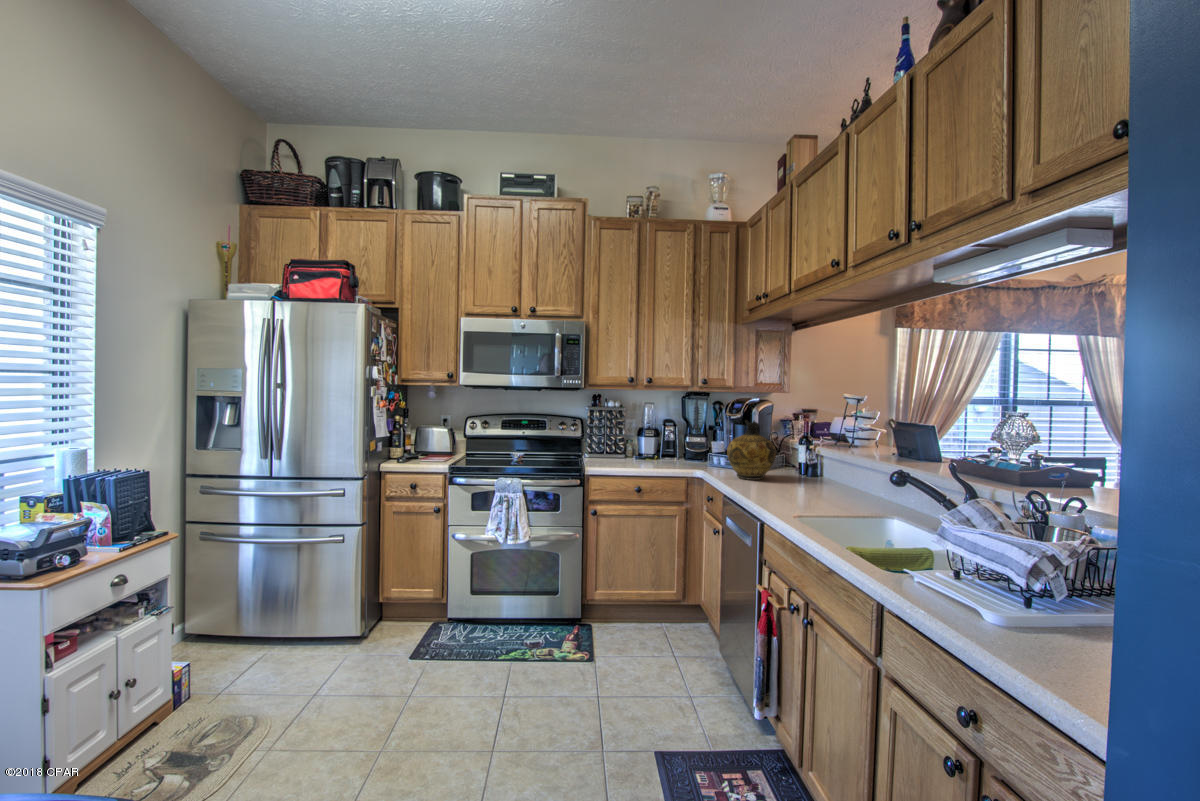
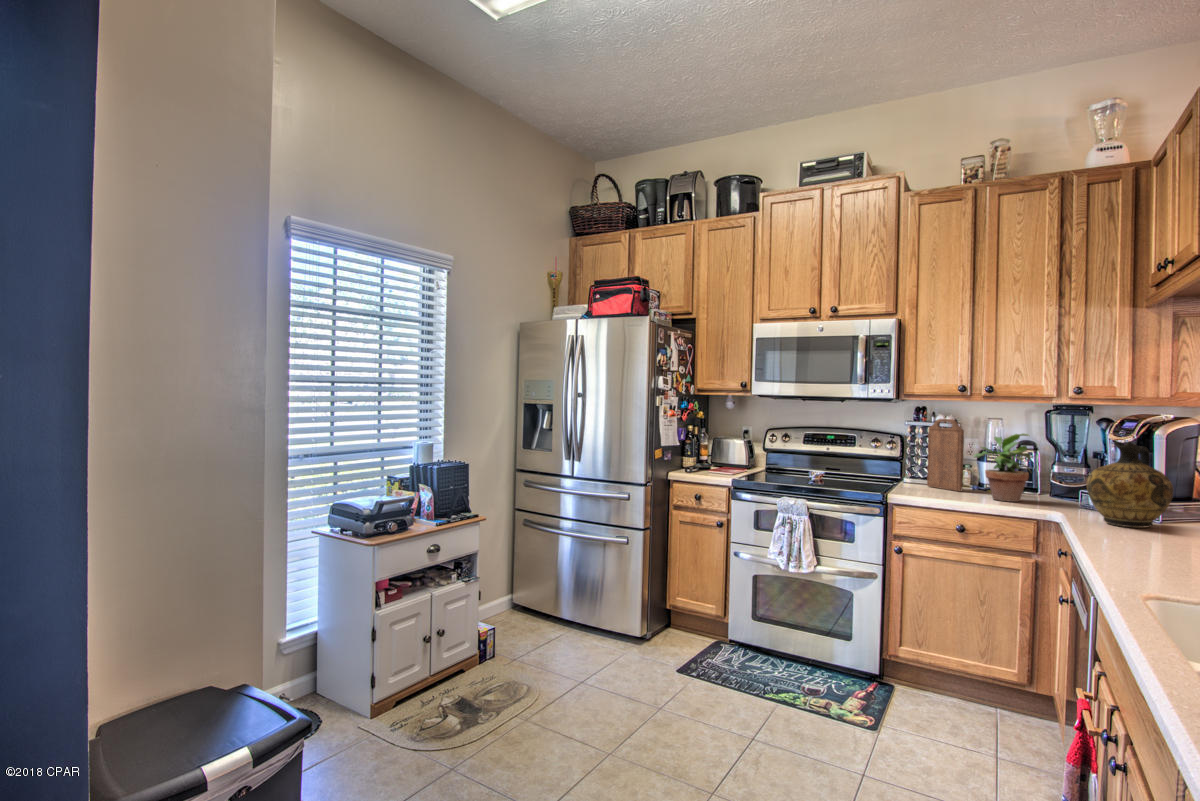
cutting board: none [602,403,631,460] -> present [927,419,964,491]
potted plant: none [644,414,681,466] -> present [973,434,1031,502]

